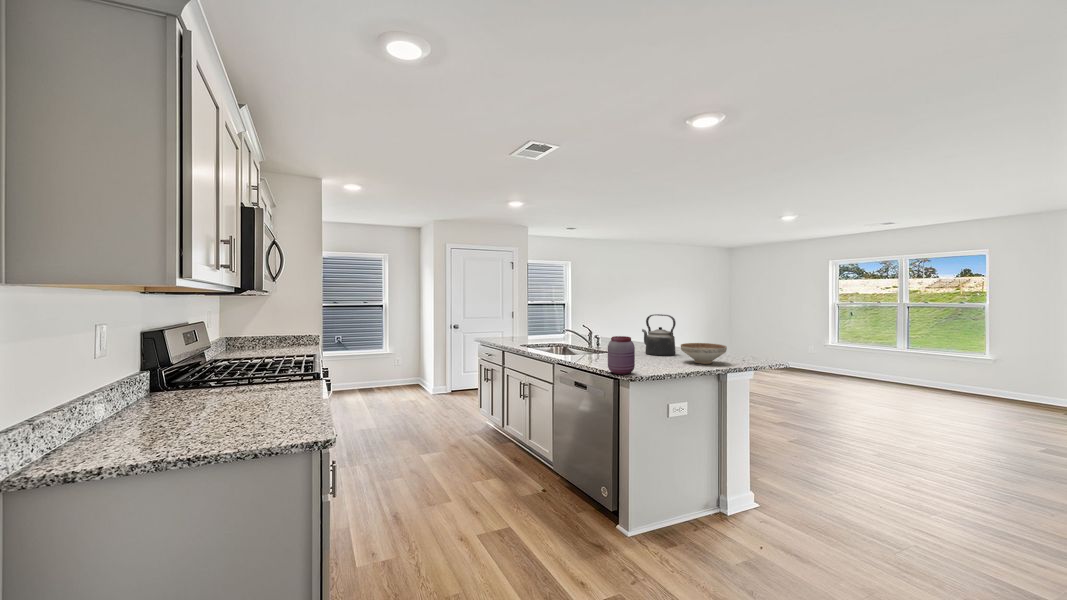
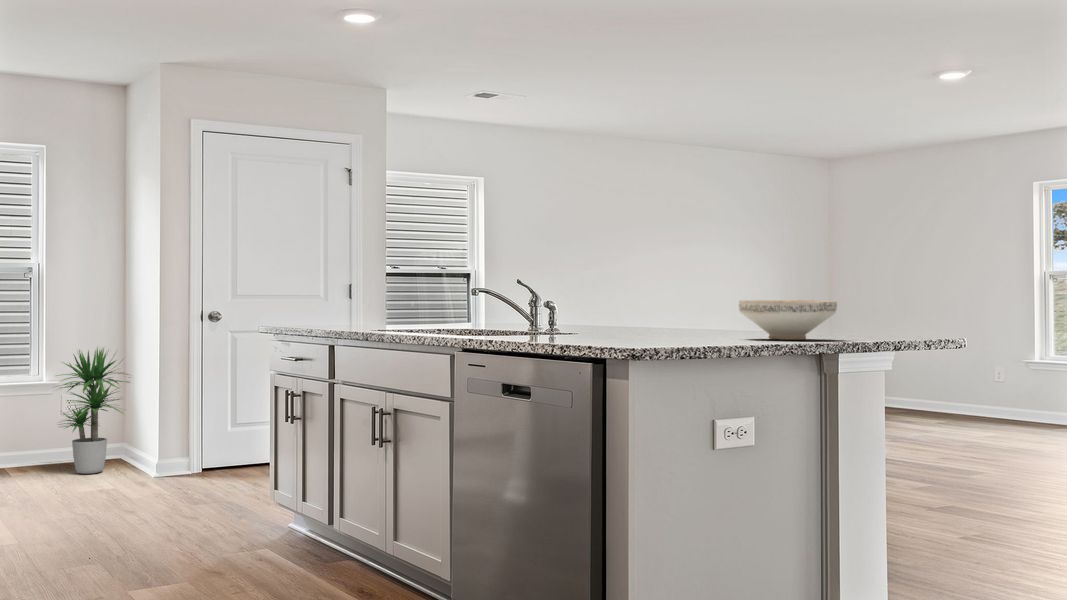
kettle: present [642,314,676,356] -> none [653,246,727,336]
jar: present [608,336,635,374] -> none [578,261,638,344]
potted plant: none [391,338,424,391] -> present [56,347,129,474]

